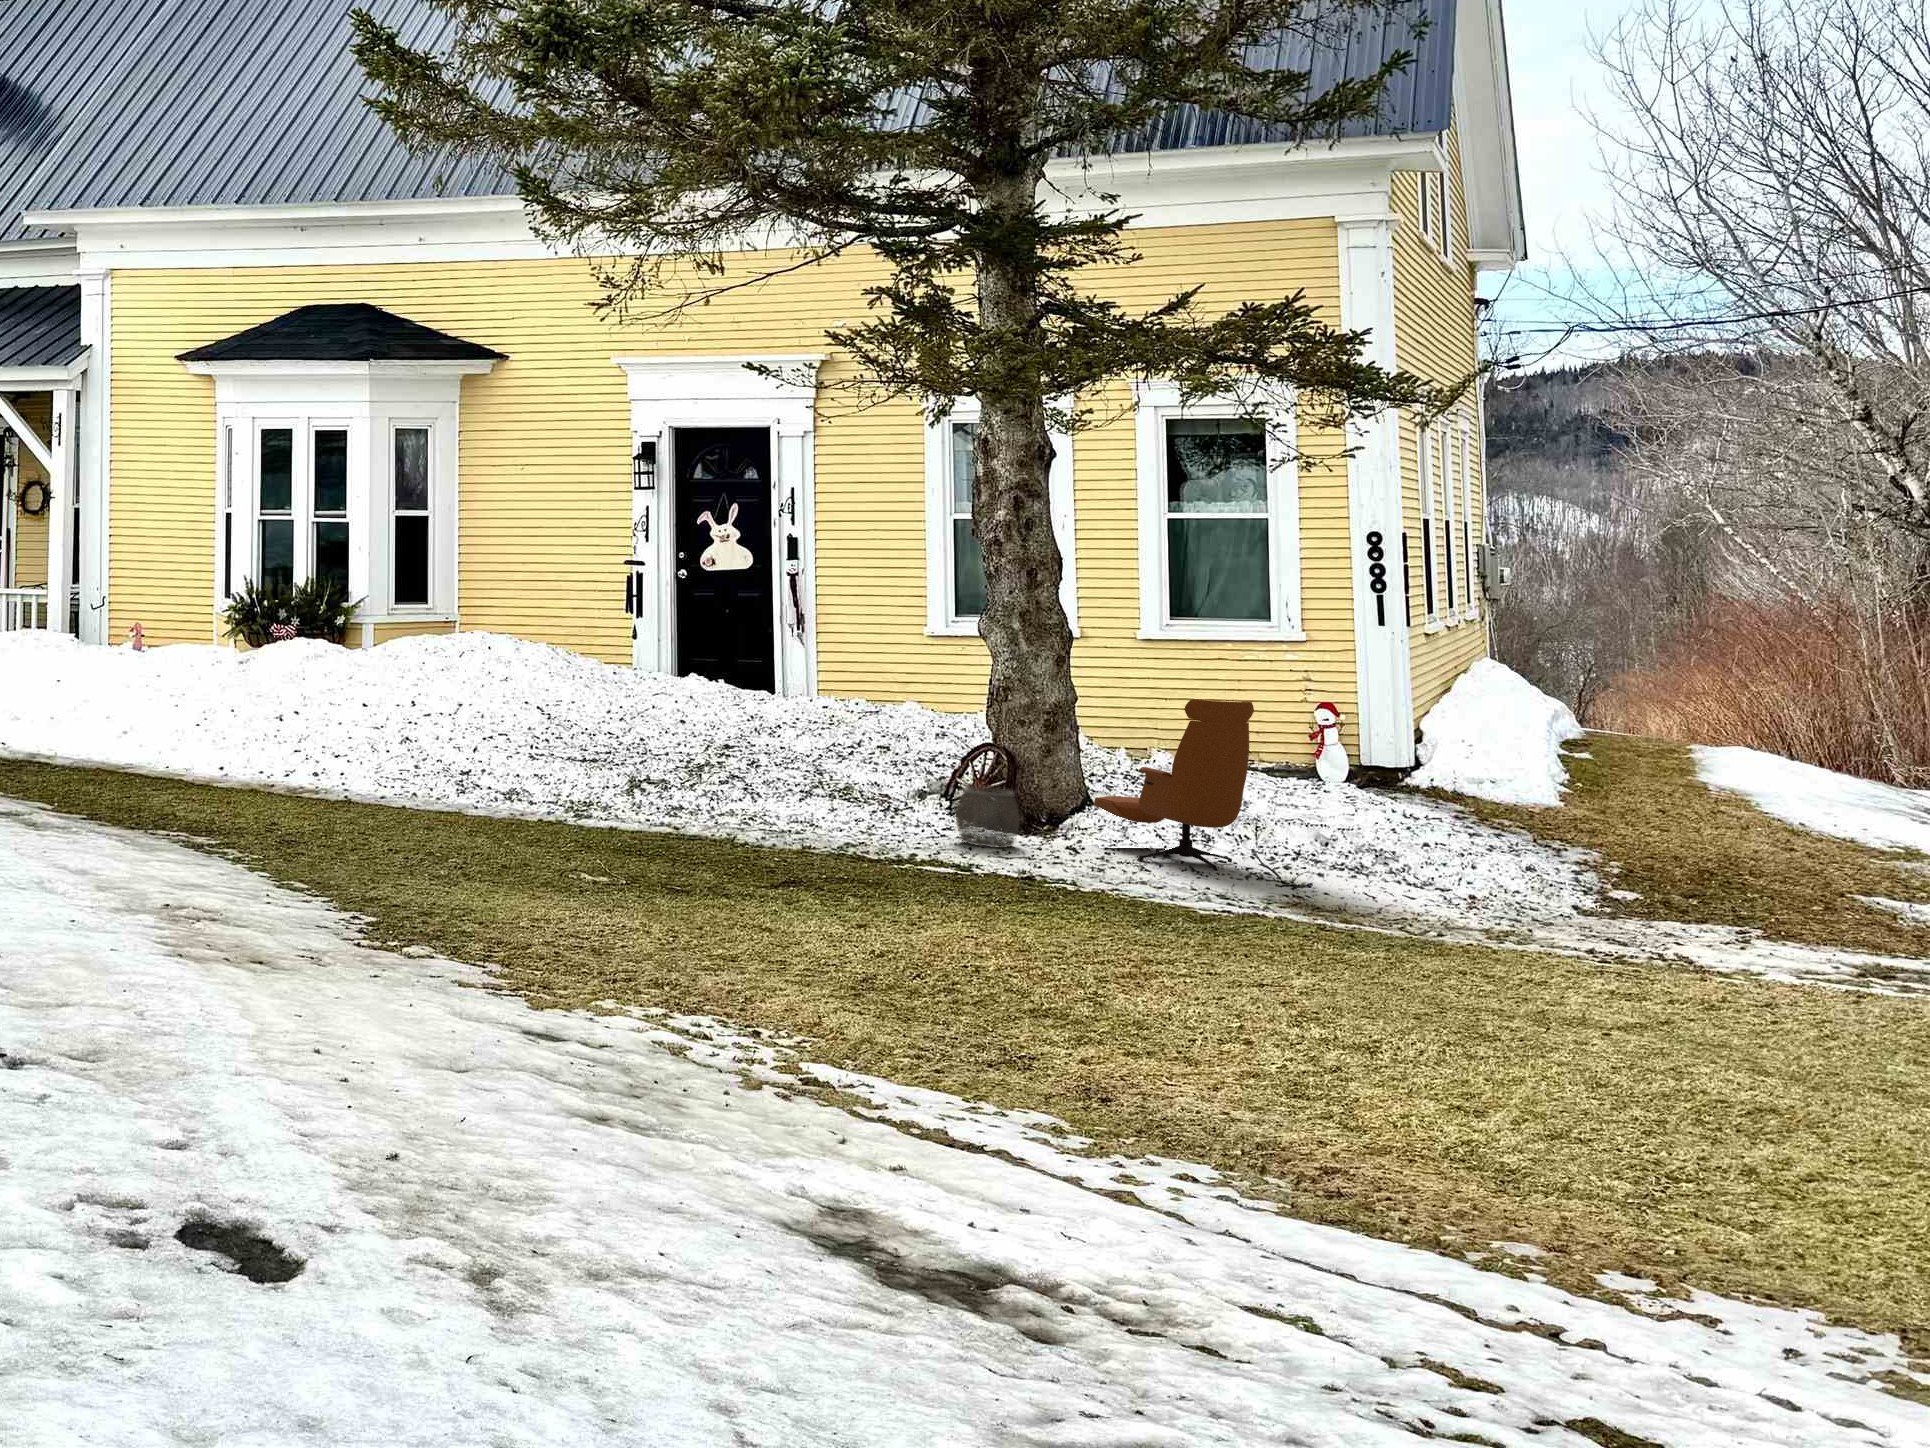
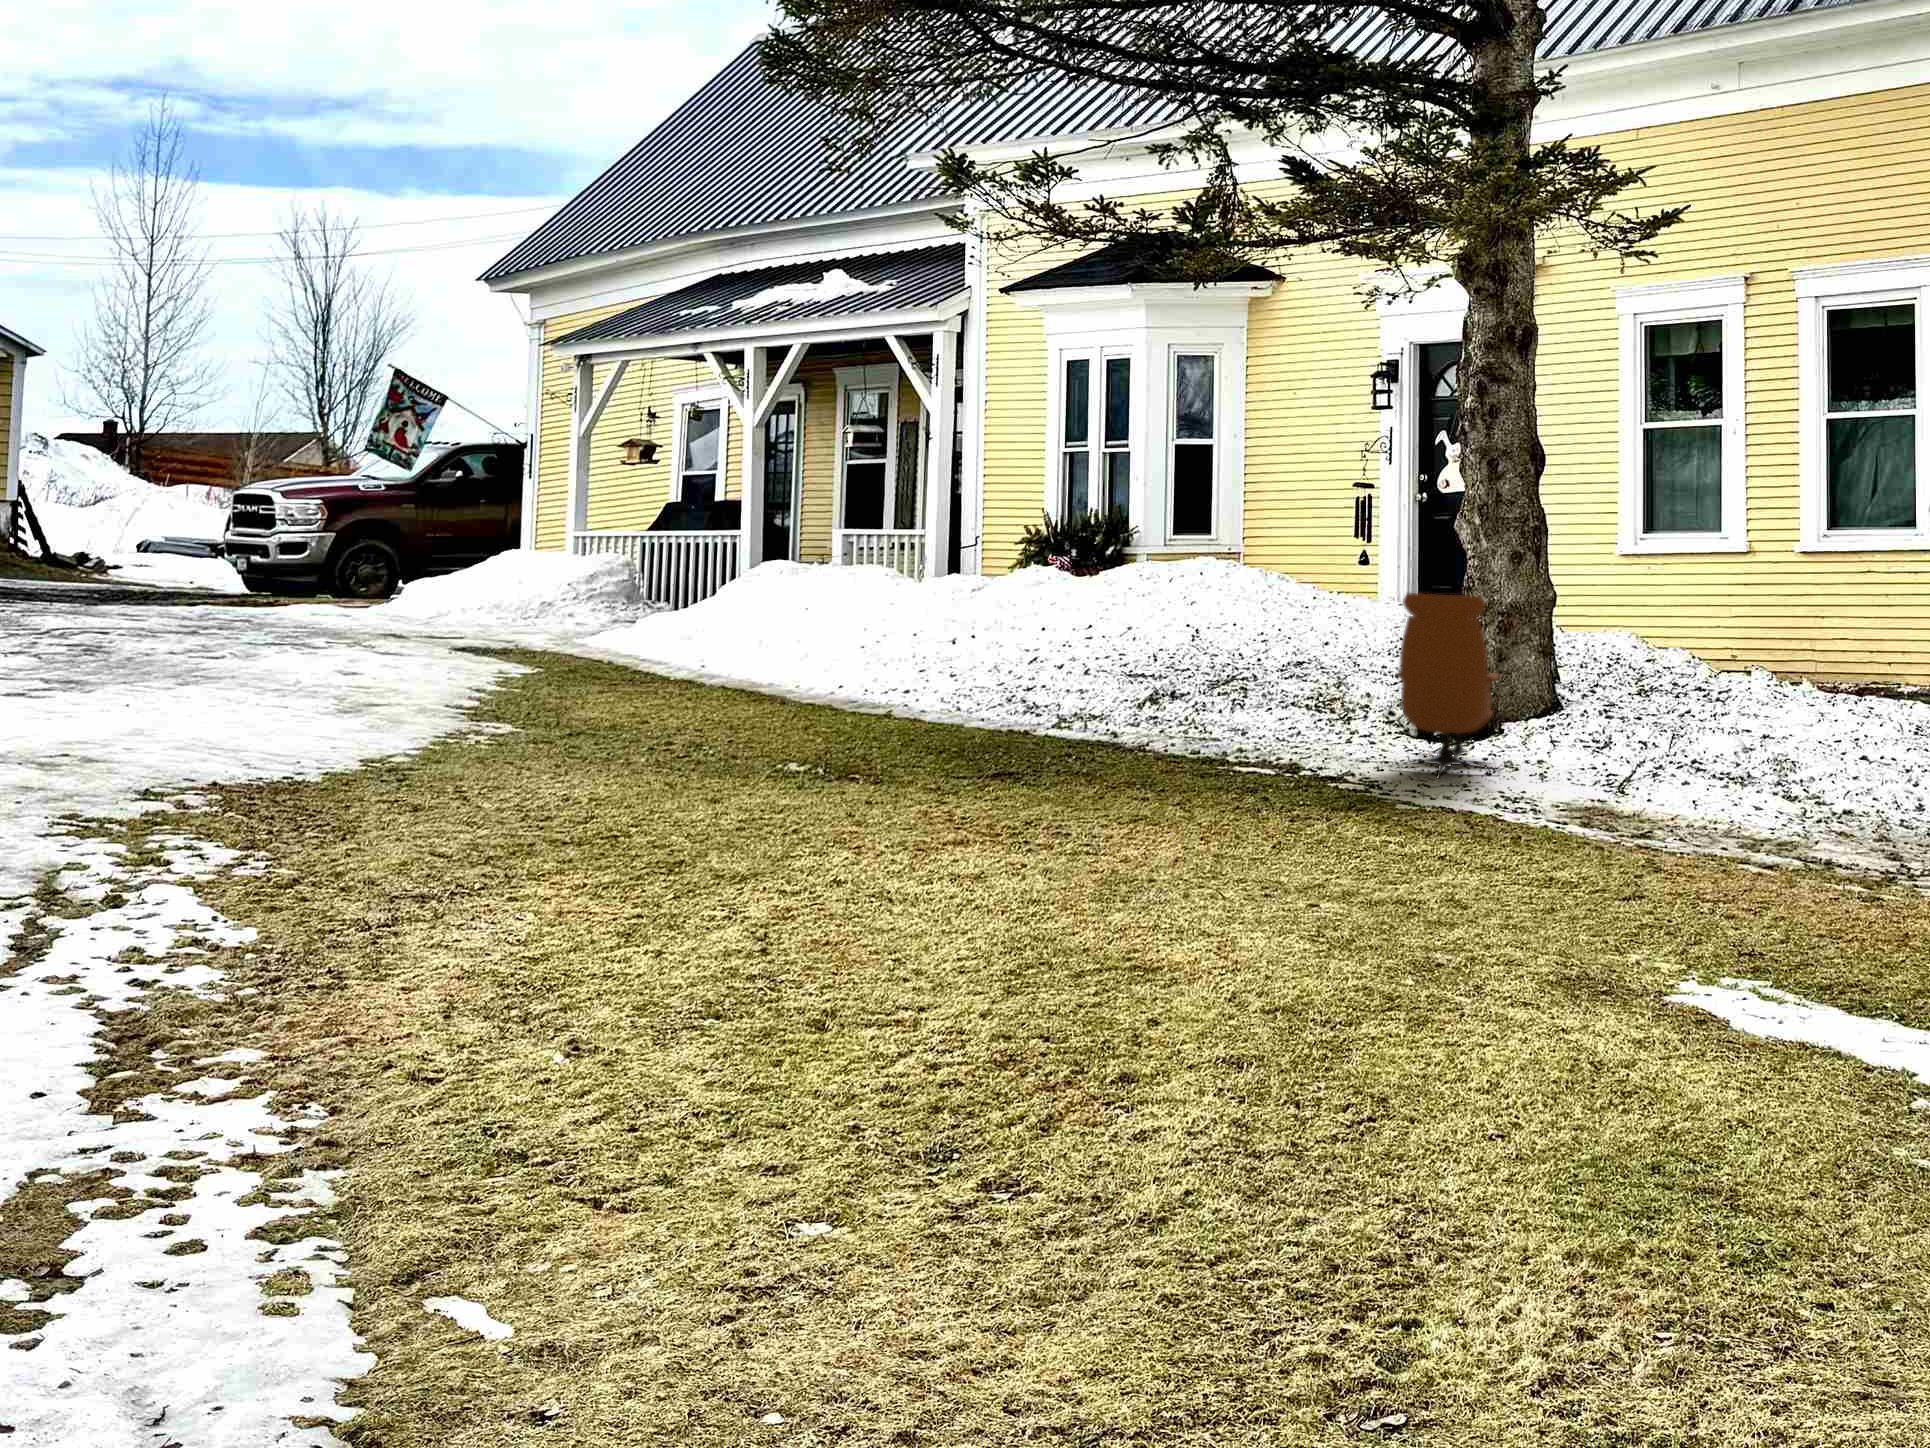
woven basket: present [956,787,1020,848] -> none [1251,693,1318,756]

